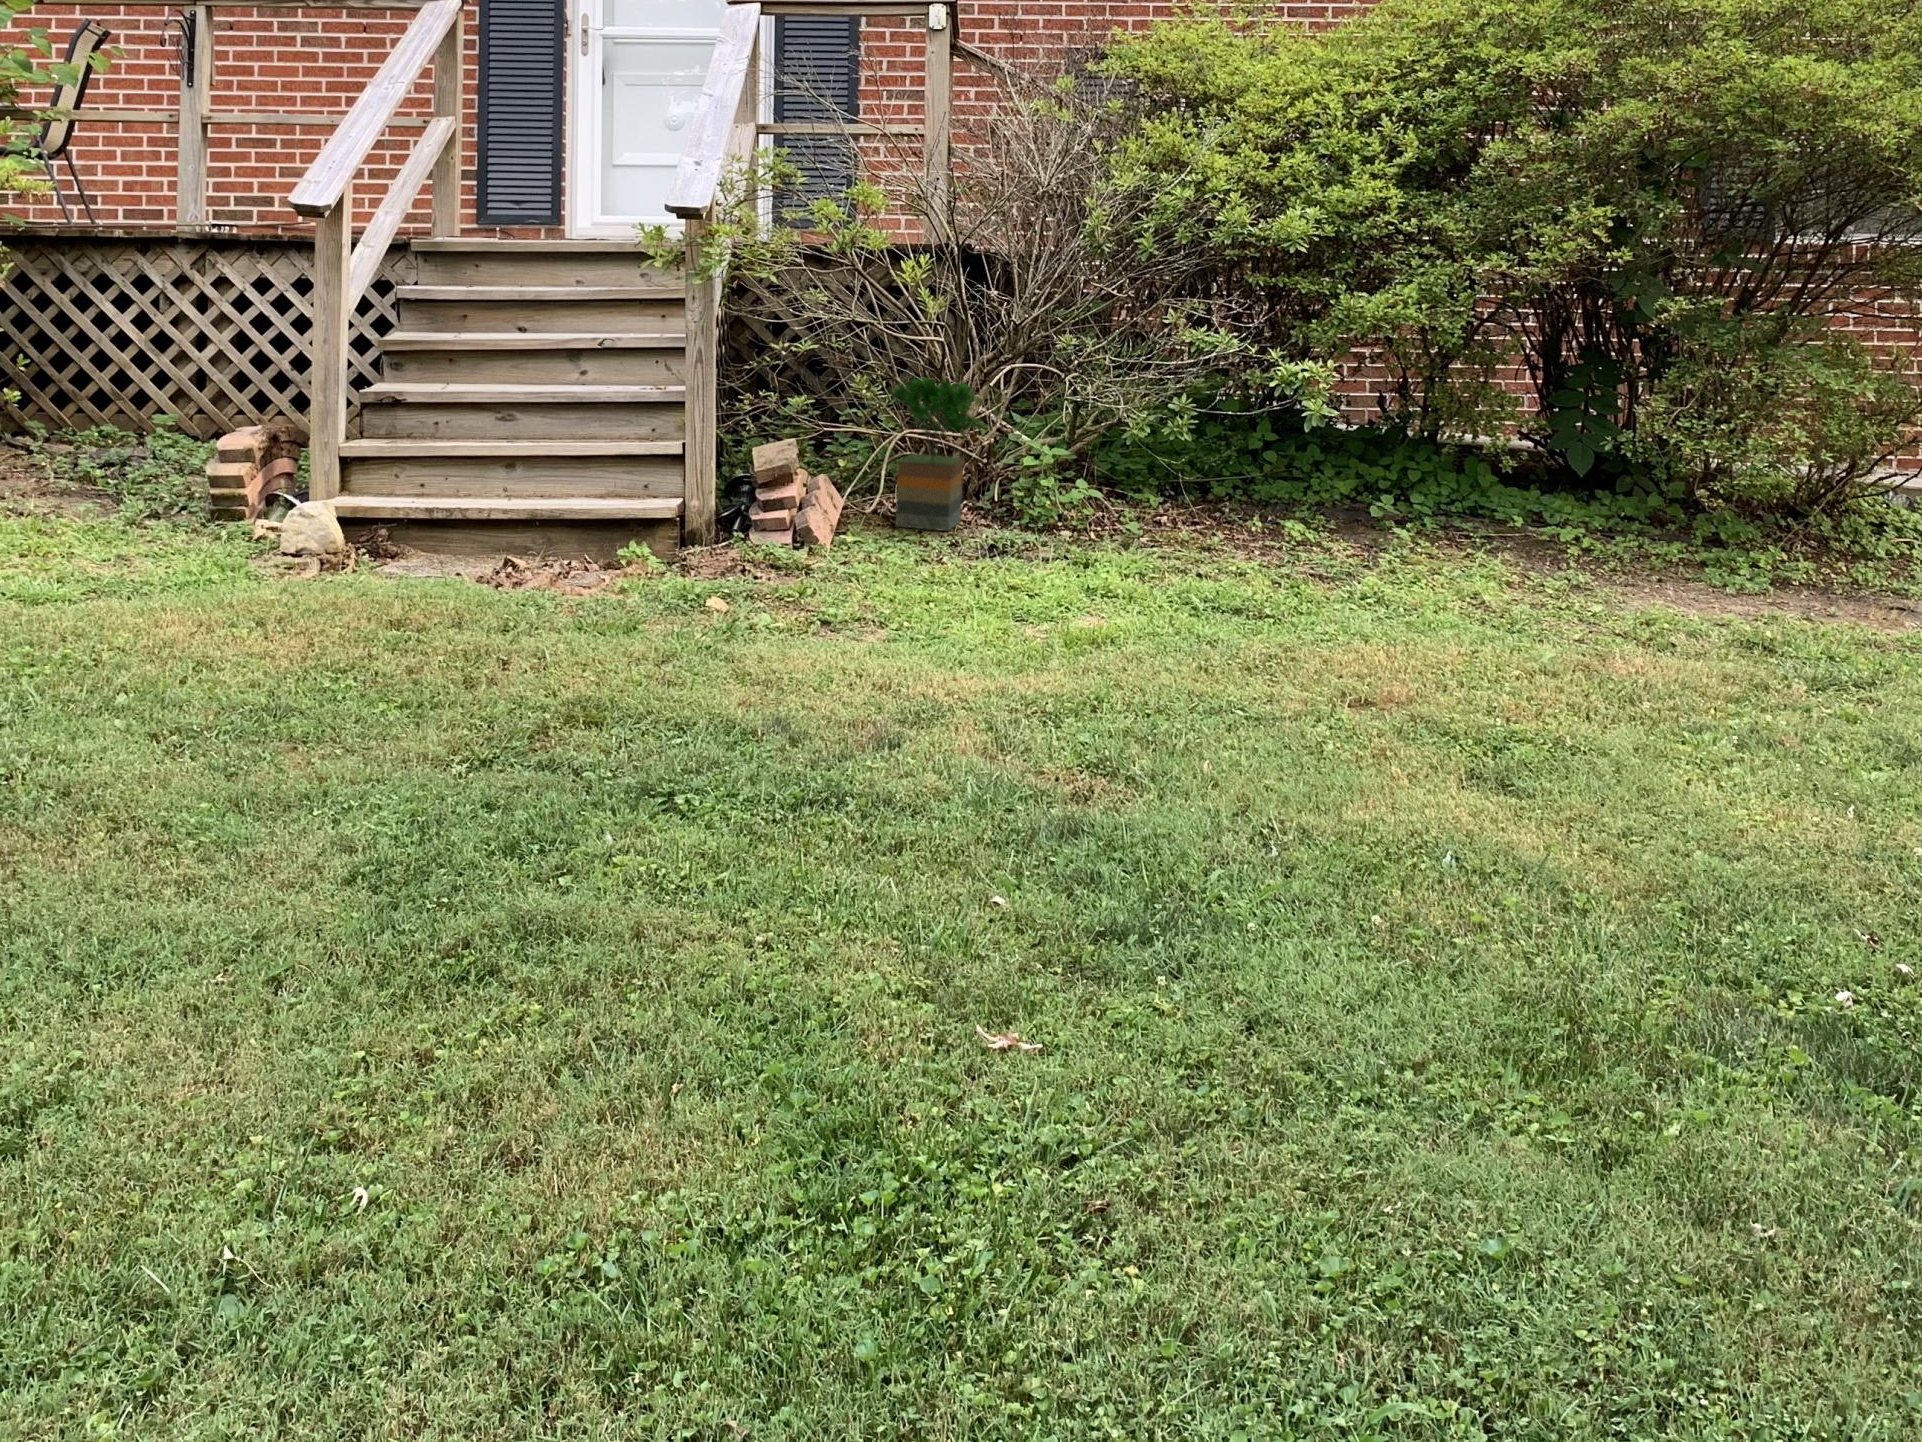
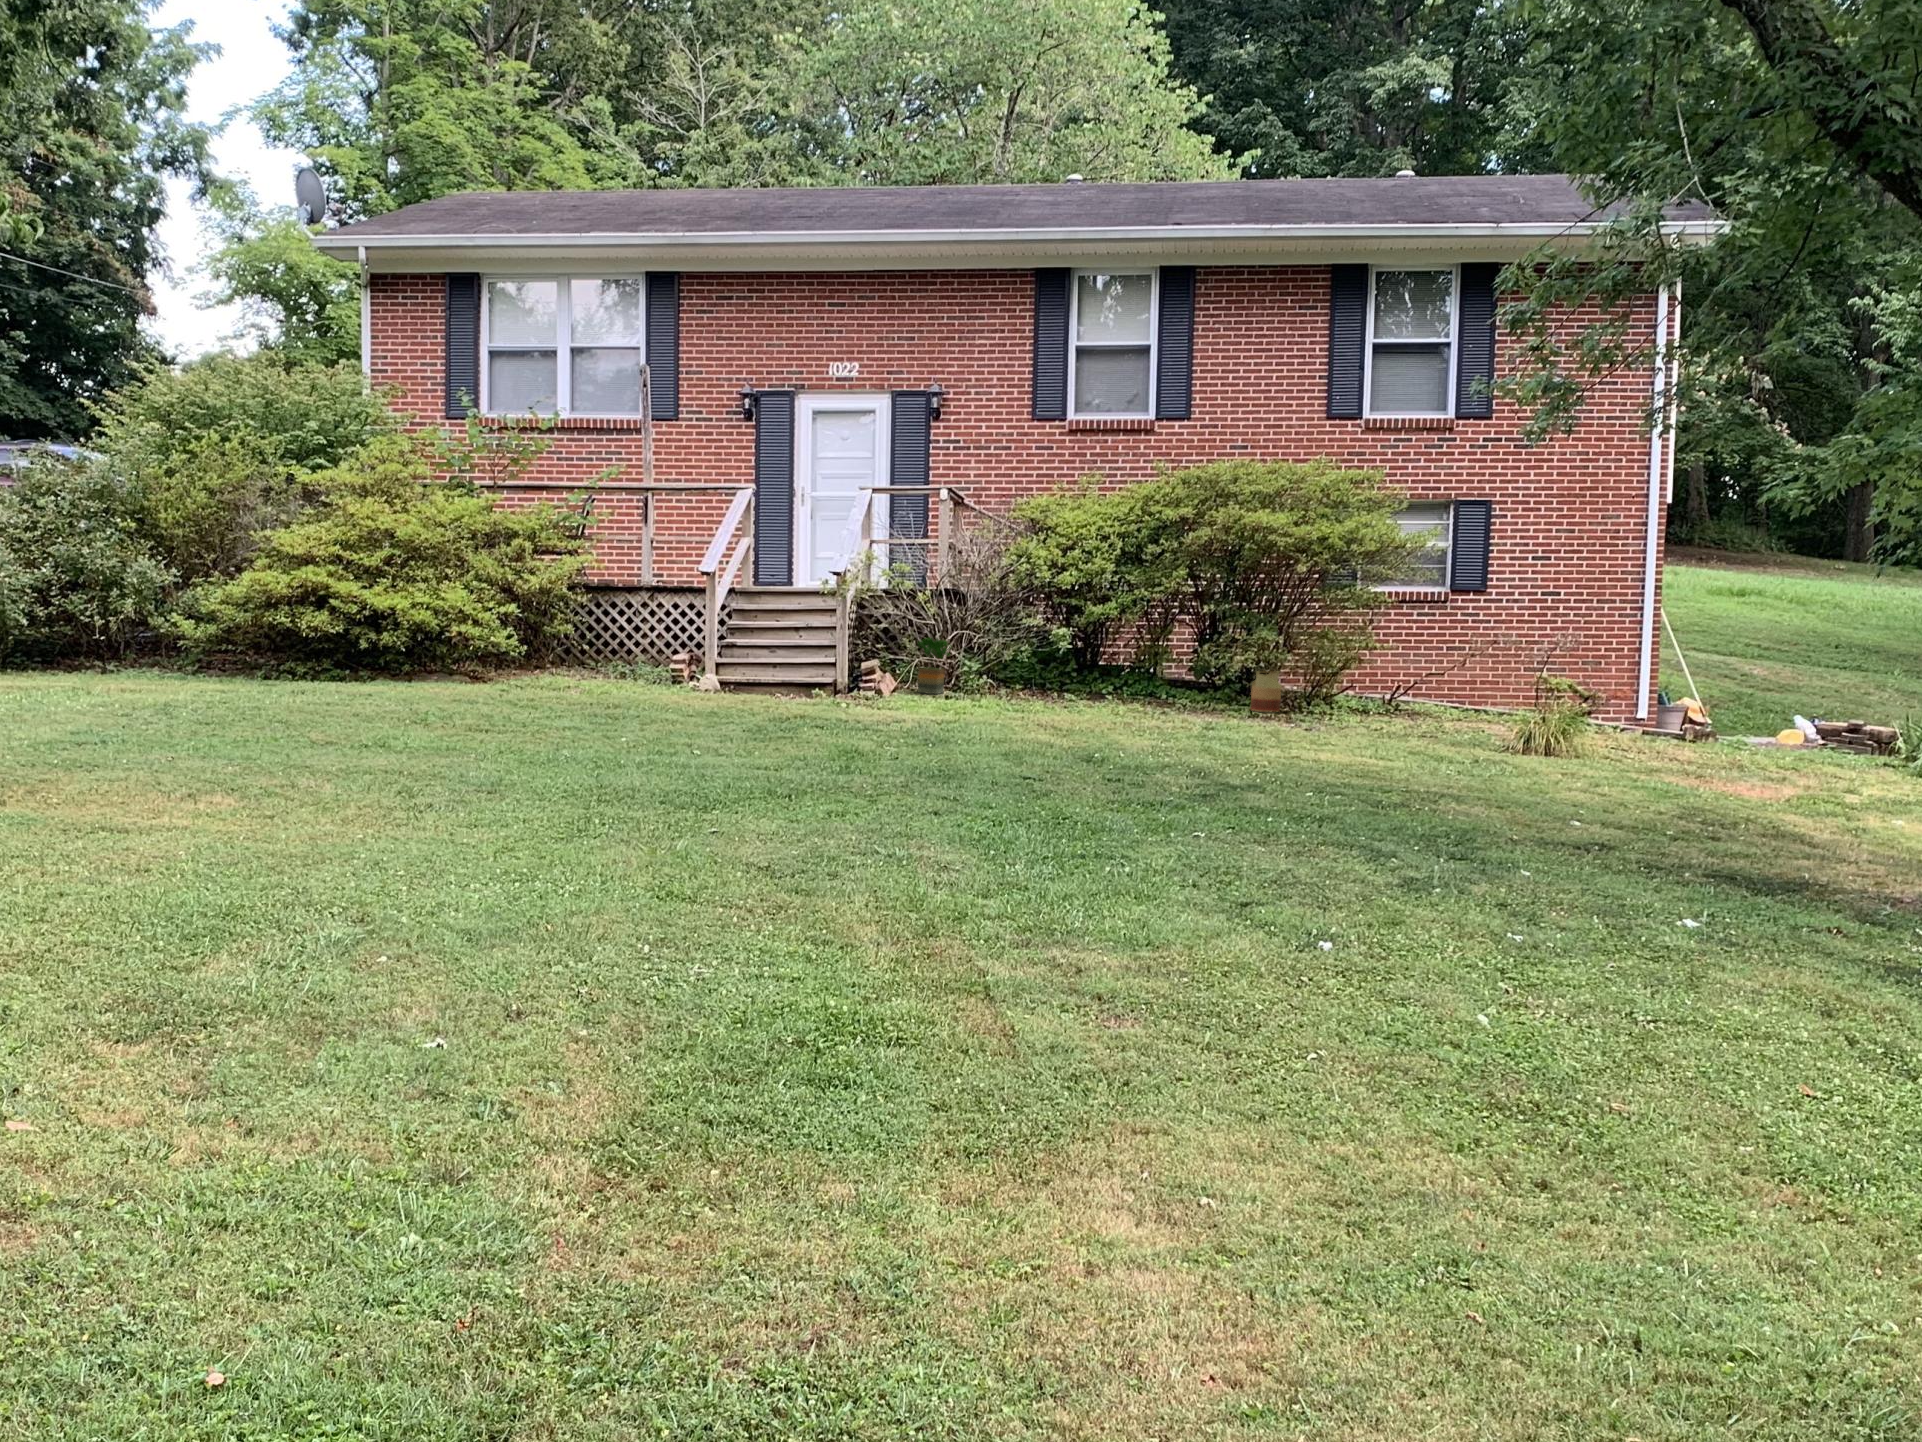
basket: none [1777,462,1868,576] -> present [1251,671,1282,712]

